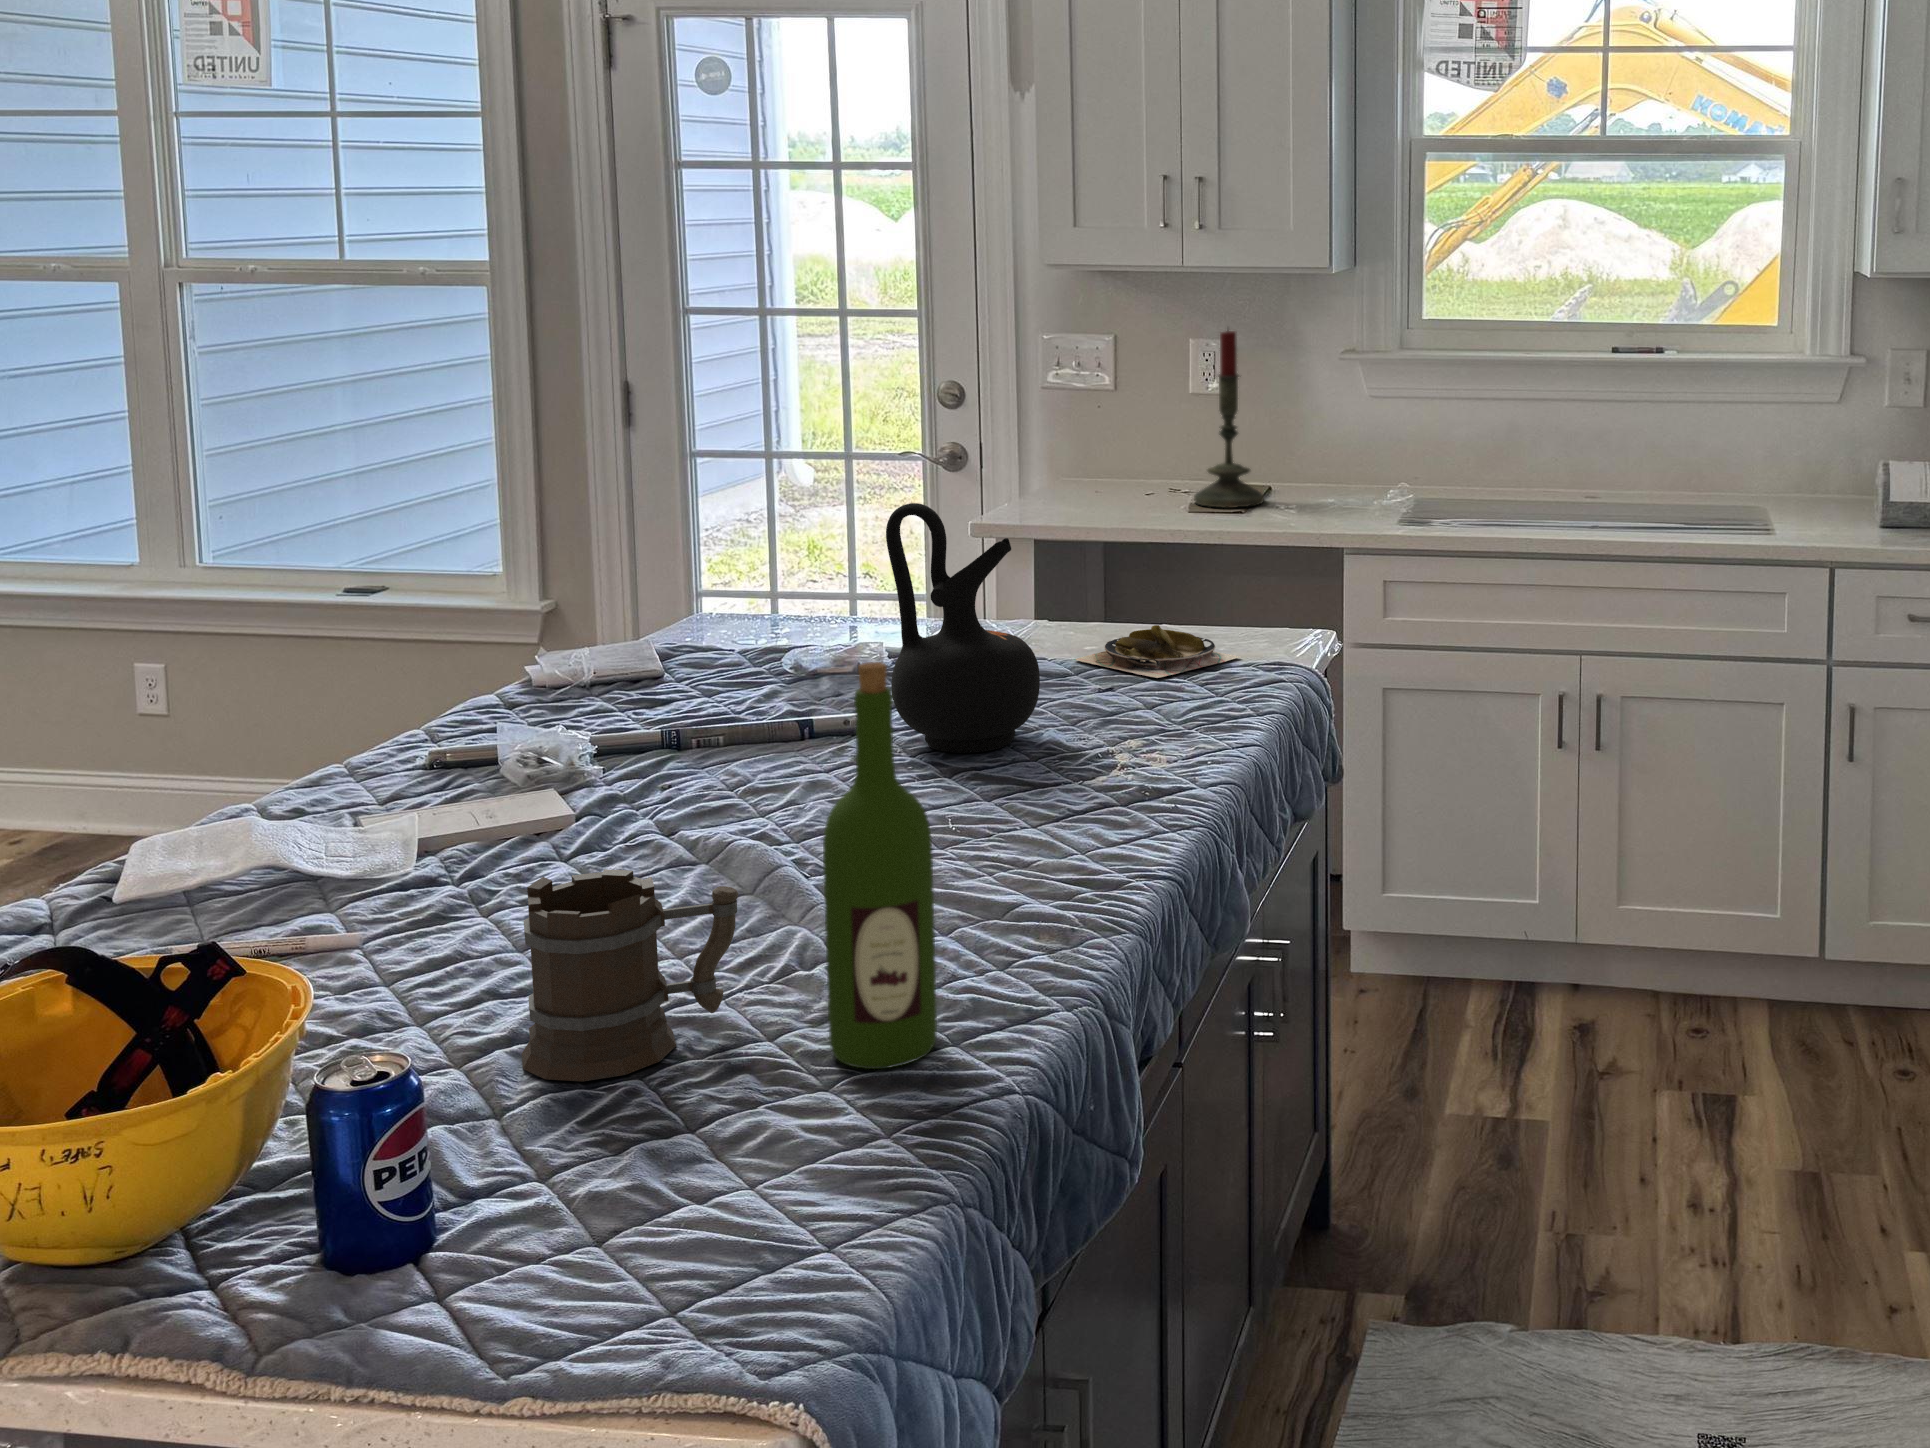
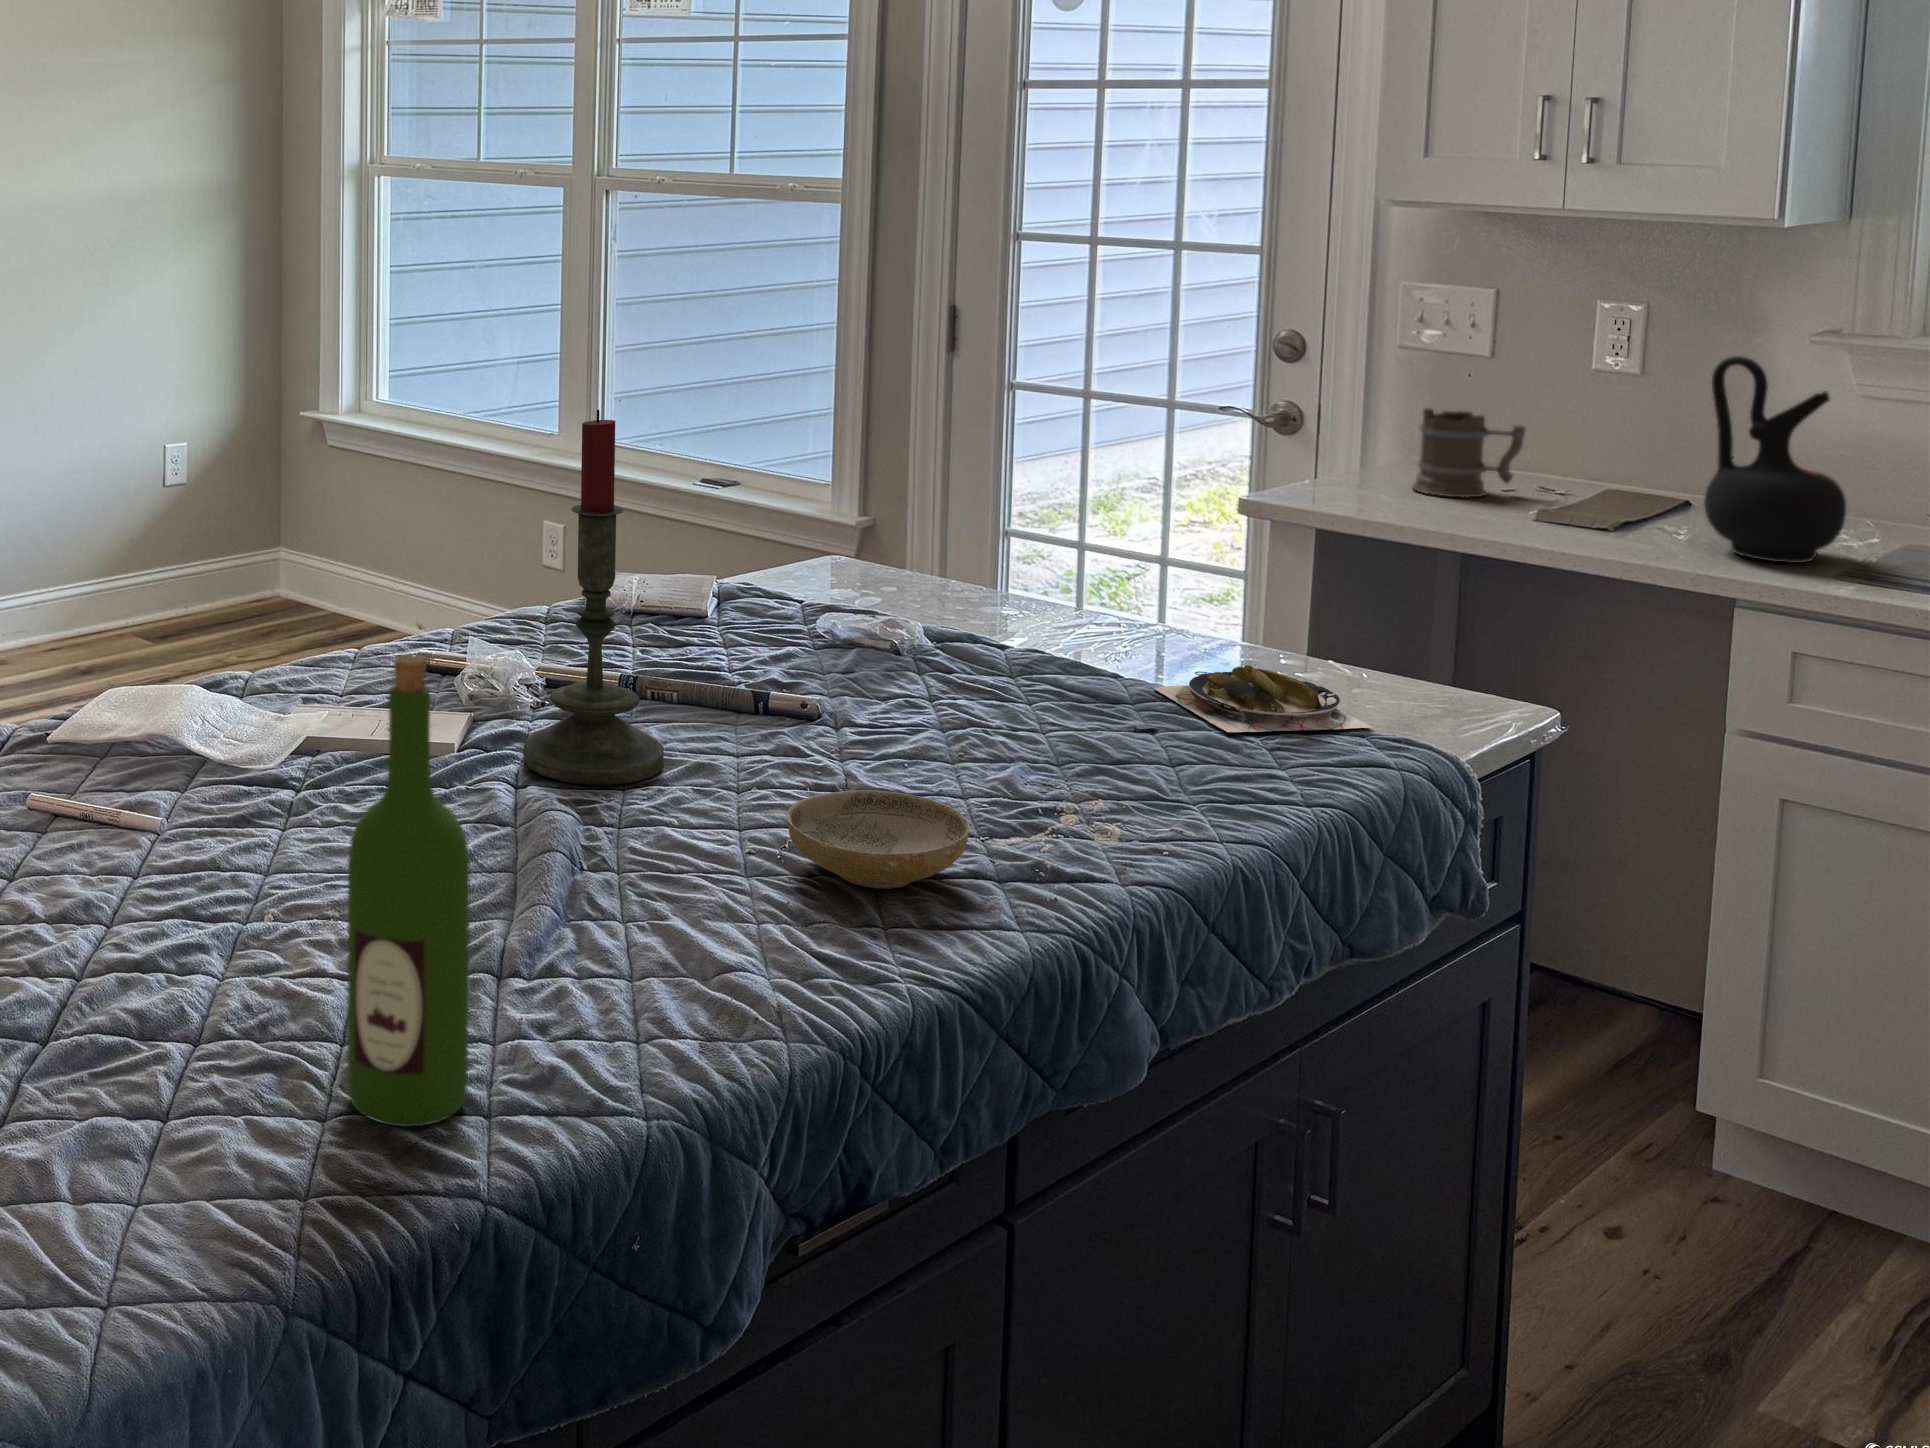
candle: present [1194,330,1264,508] -> present [524,410,664,785]
ceramic jug: present [886,503,1040,753] -> present [1704,356,1846,563]
ceramic bowl: none [955,753,1107,828] -> present [786,790,969,889]
mug: present [522,869,738,1081] -> present [1412,408,1526,497]

